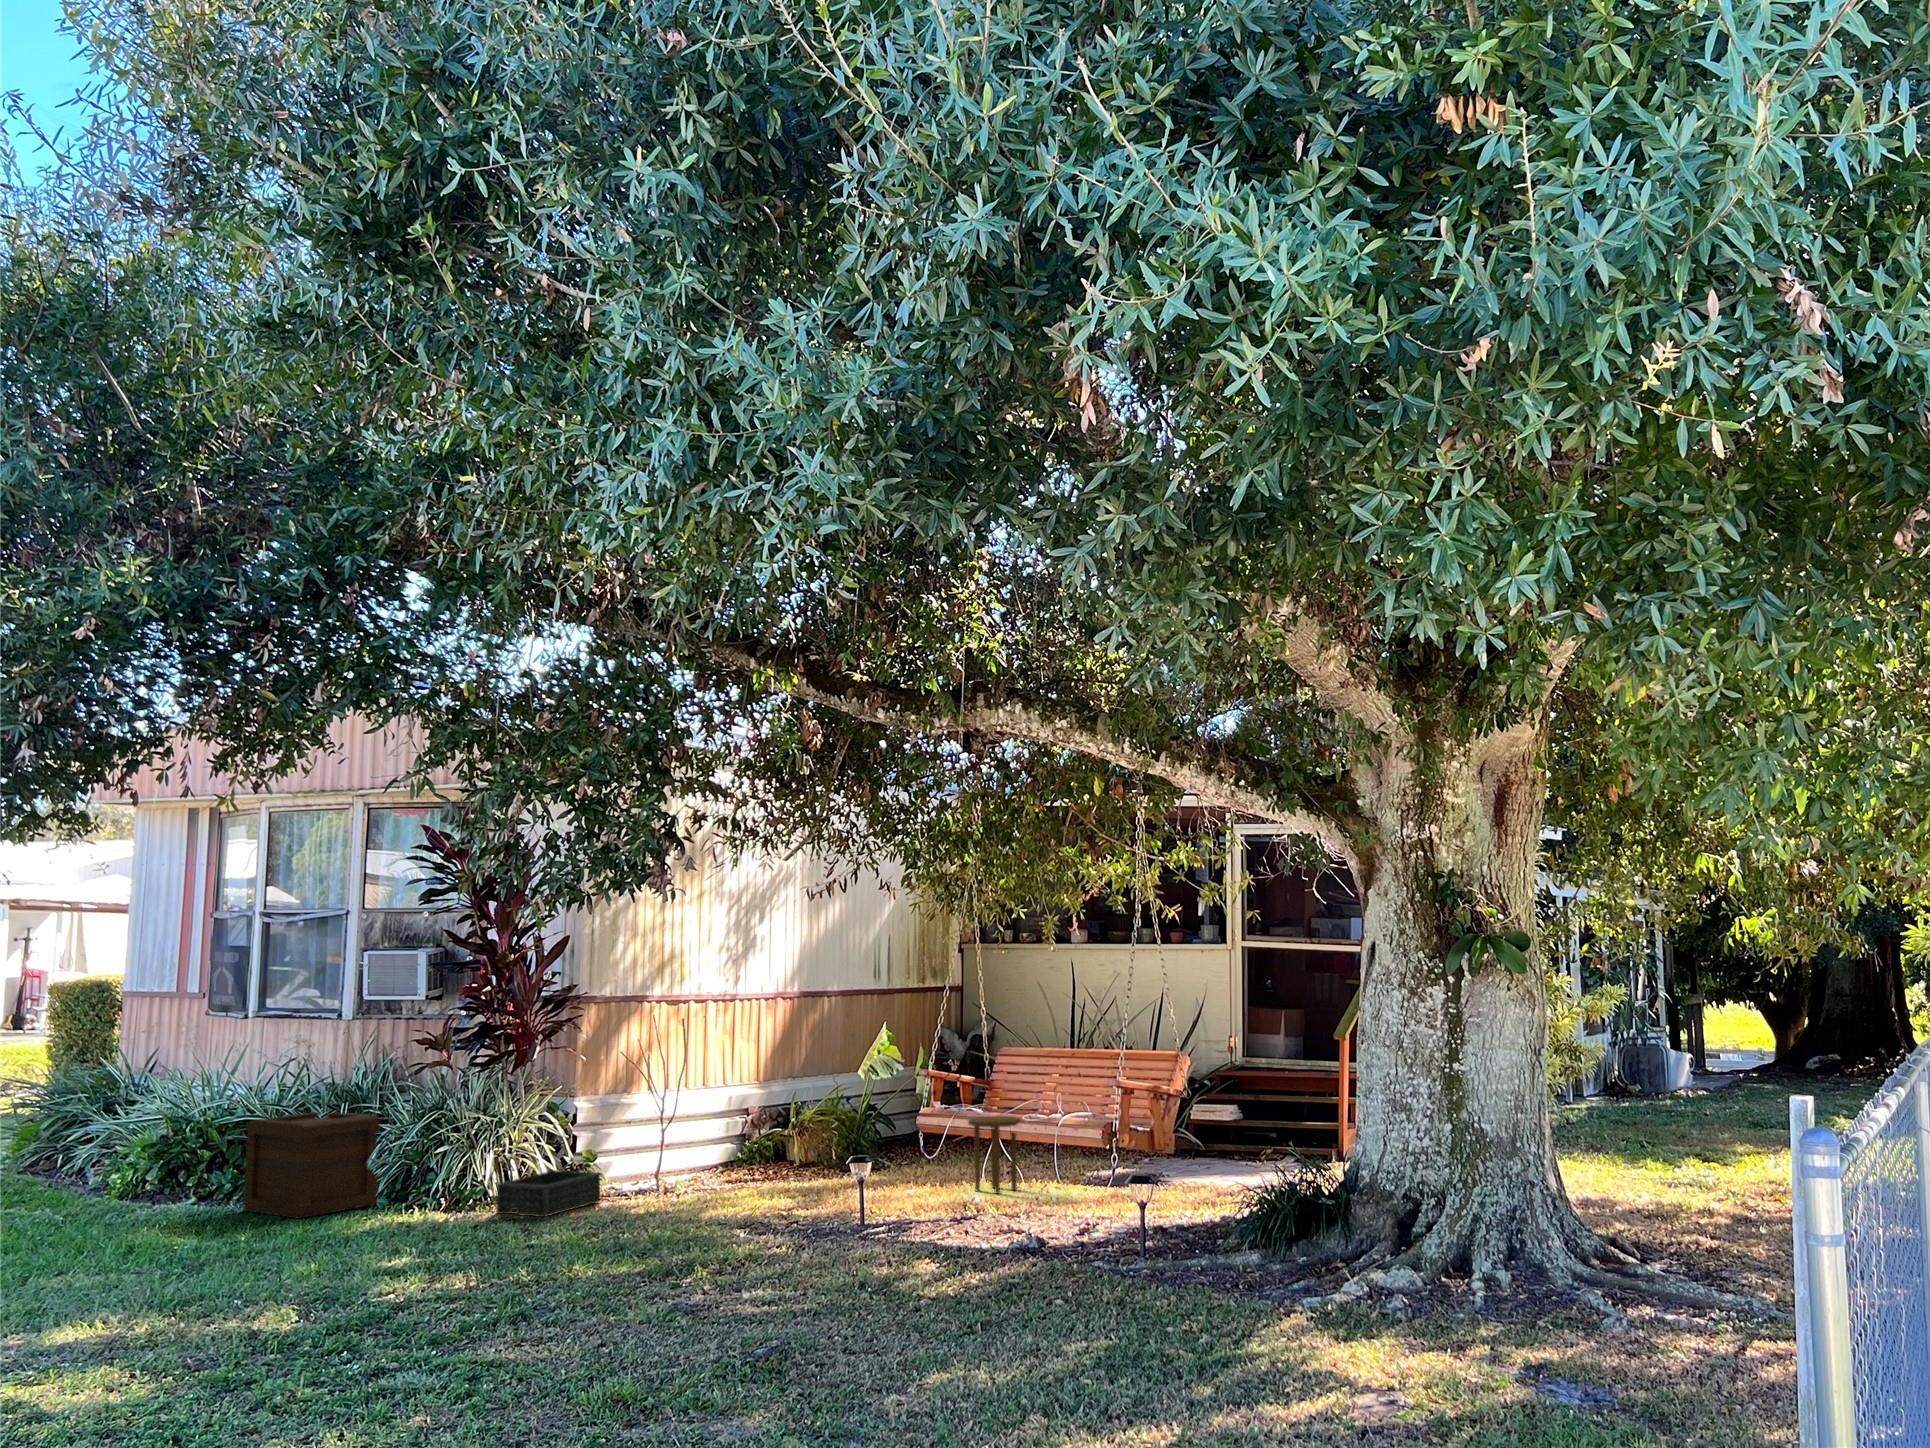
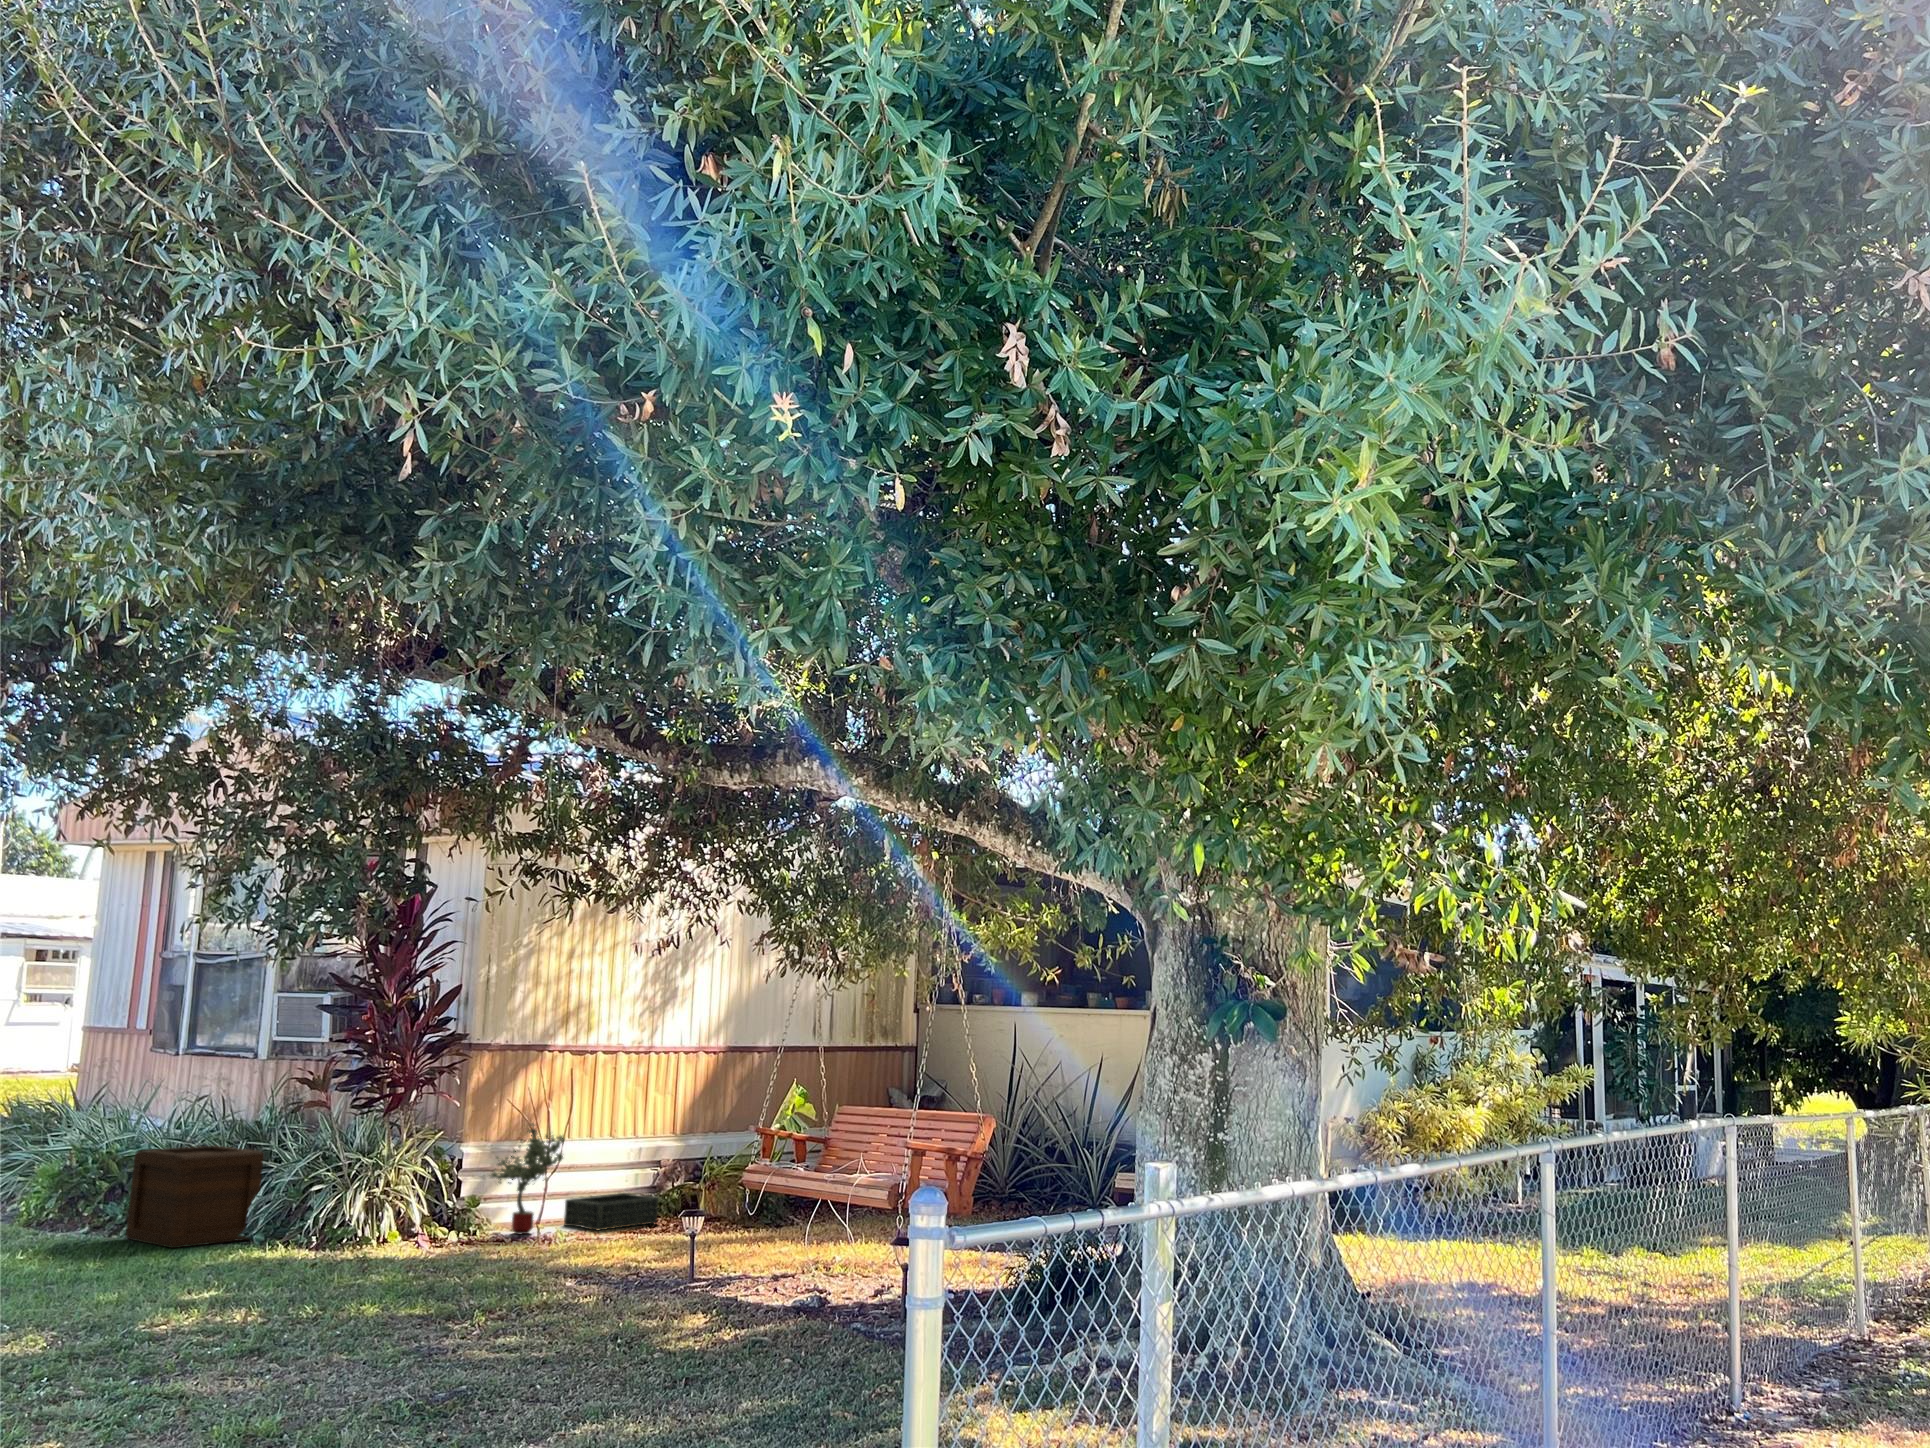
potted tree: none [605,1073,678,1187] -> present [490,1123,565,1234]
side table: present [968,1116,1021,1194] -> none [840,1178,894,1256]
basket: present [496,1170,600,1217] -> present [564,1193,658,1230]

